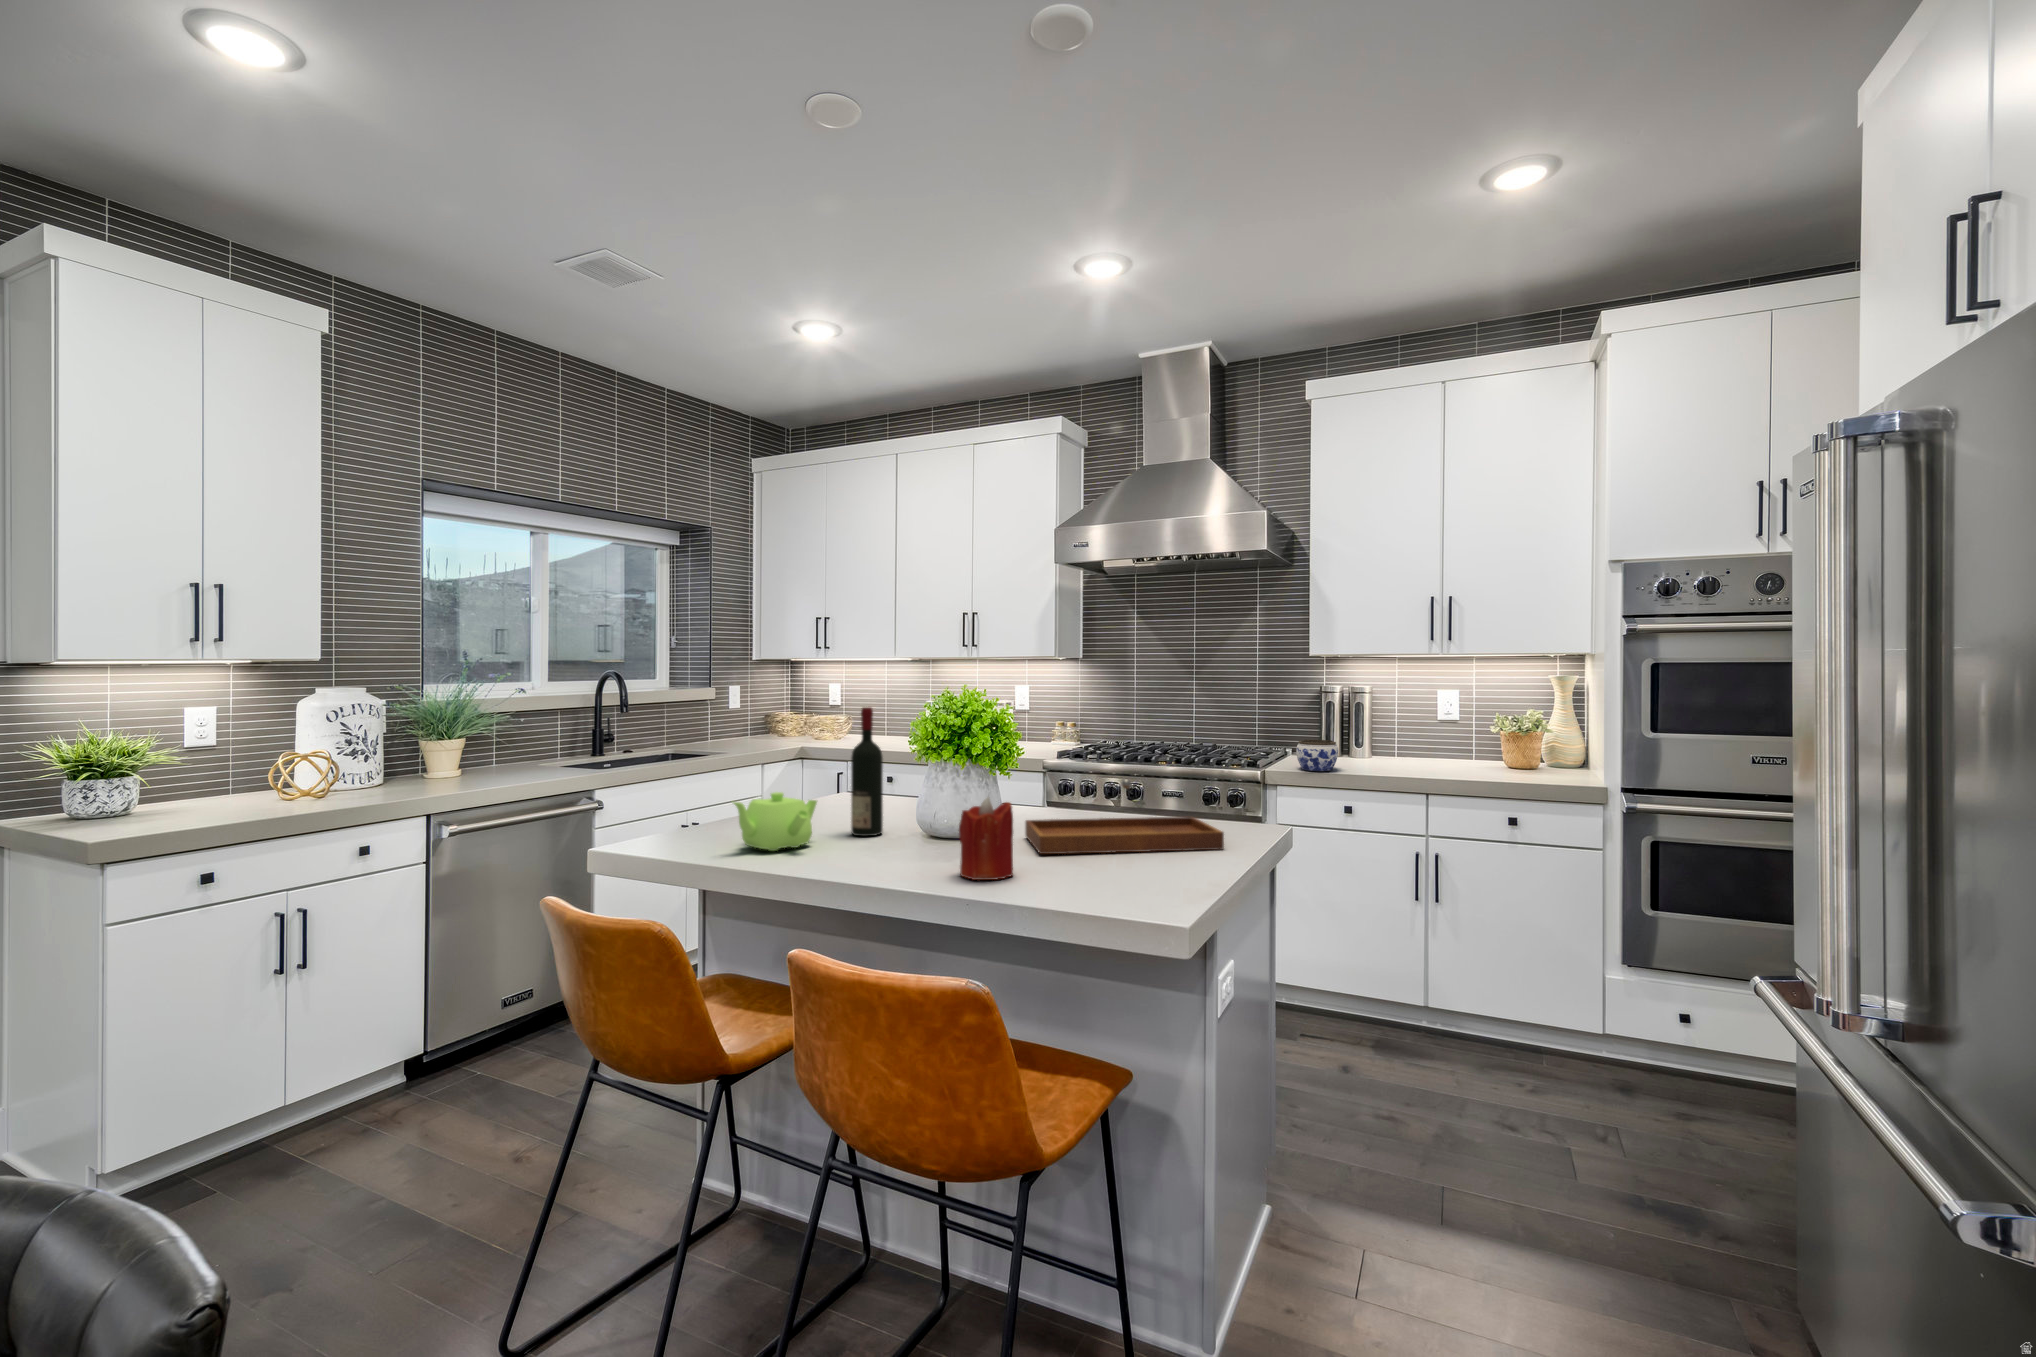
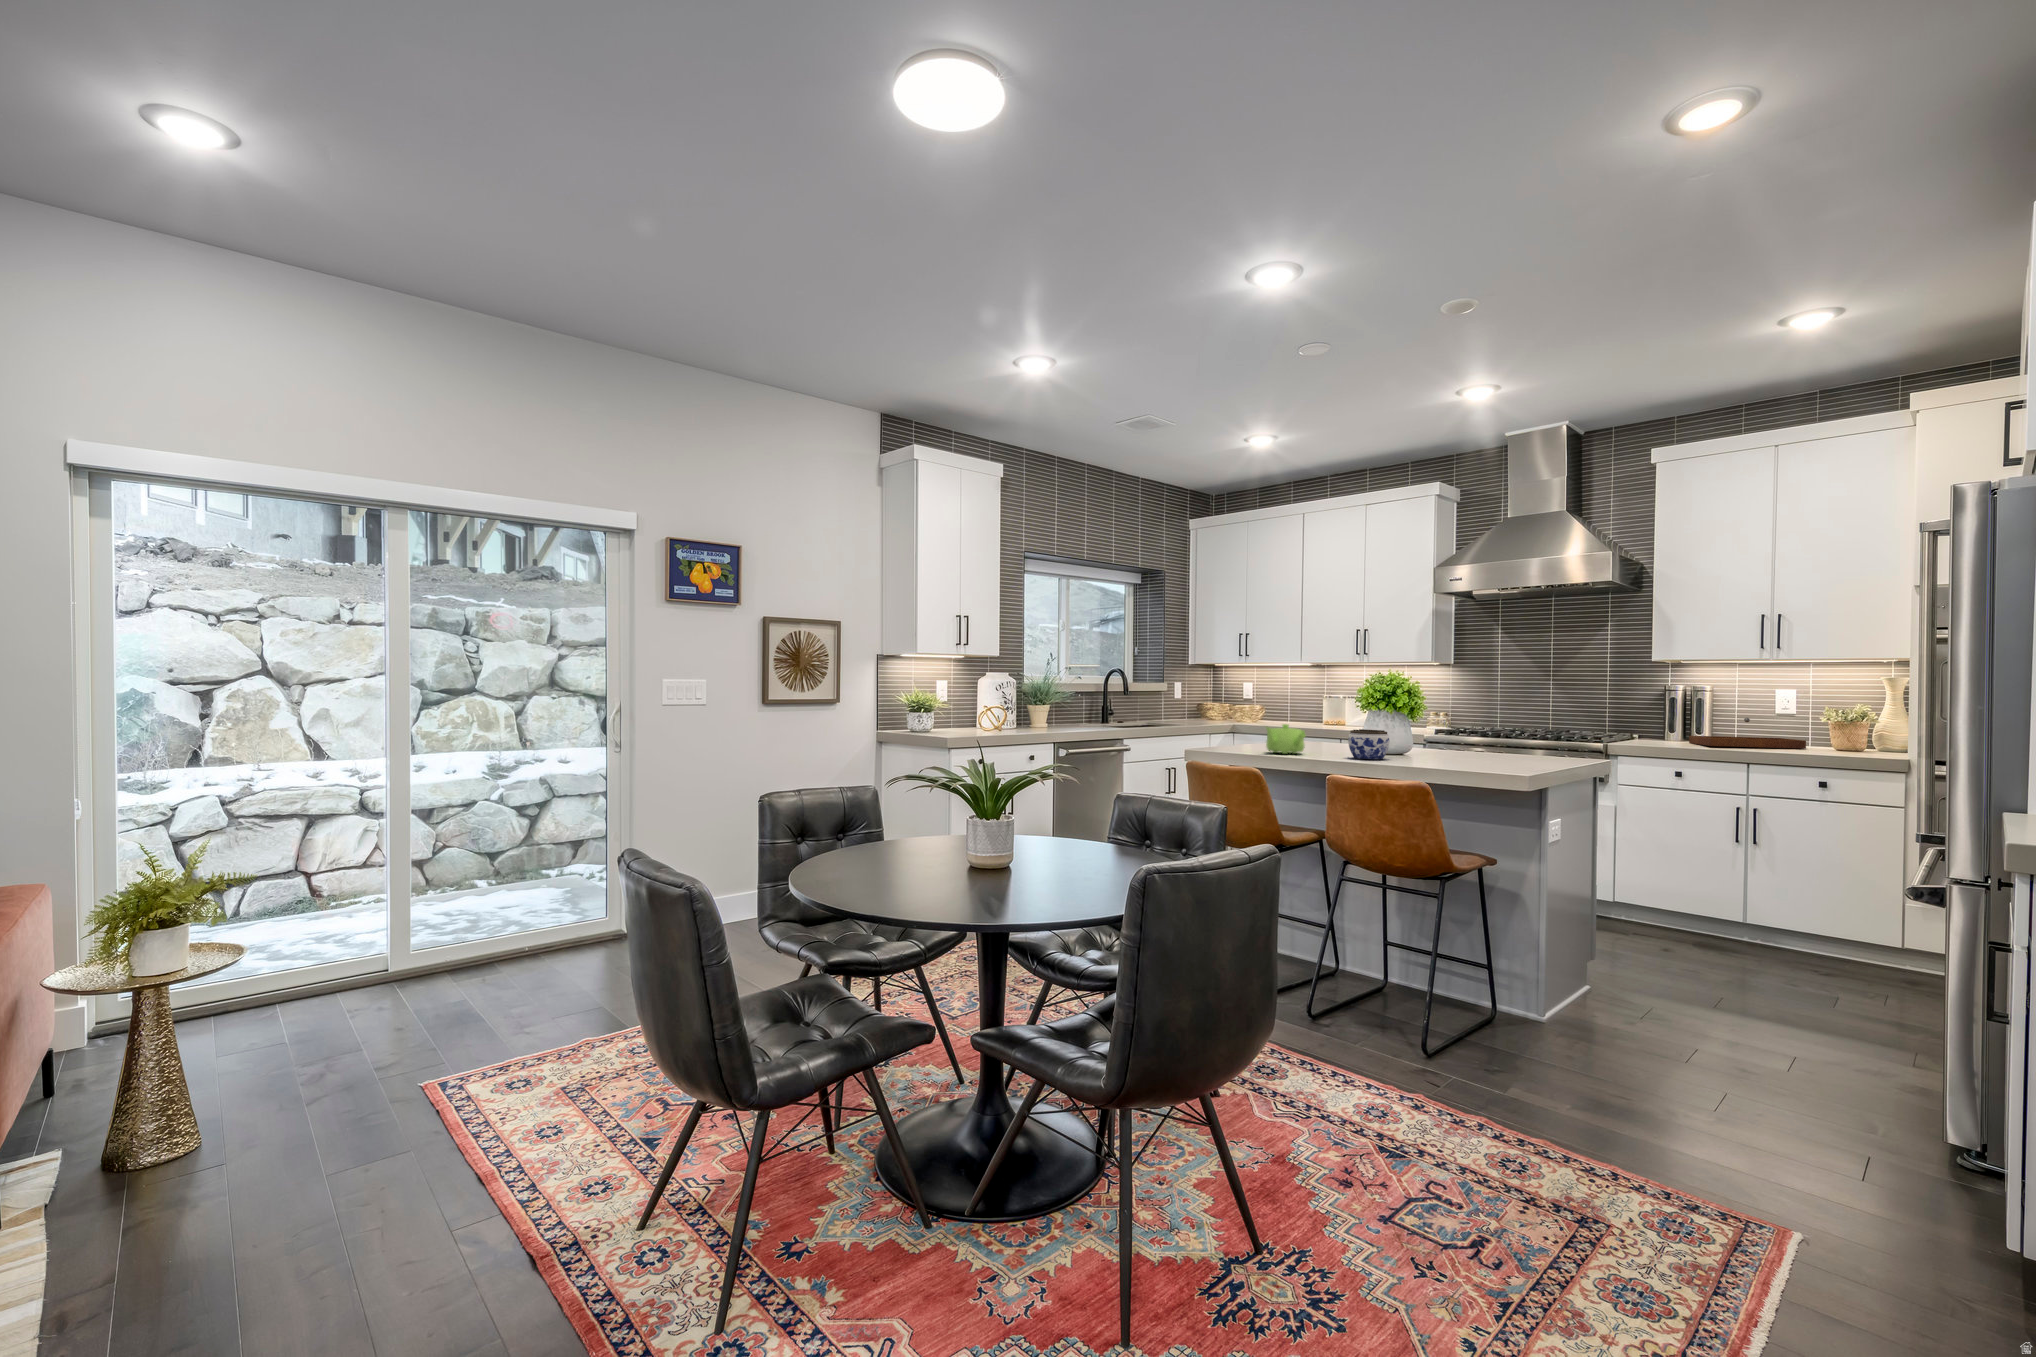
wine bottle: present [851,707,883,836] -> none [1322,681,1341,753]
jar: present [1296,739,1338,771] -> present [1348,729,1389,759]
tray: present [1025,779,1224,854] -> present [1689,718,1806,748]
candle: present [959,797,1013,880] -> none [1398,723,1430,765]

